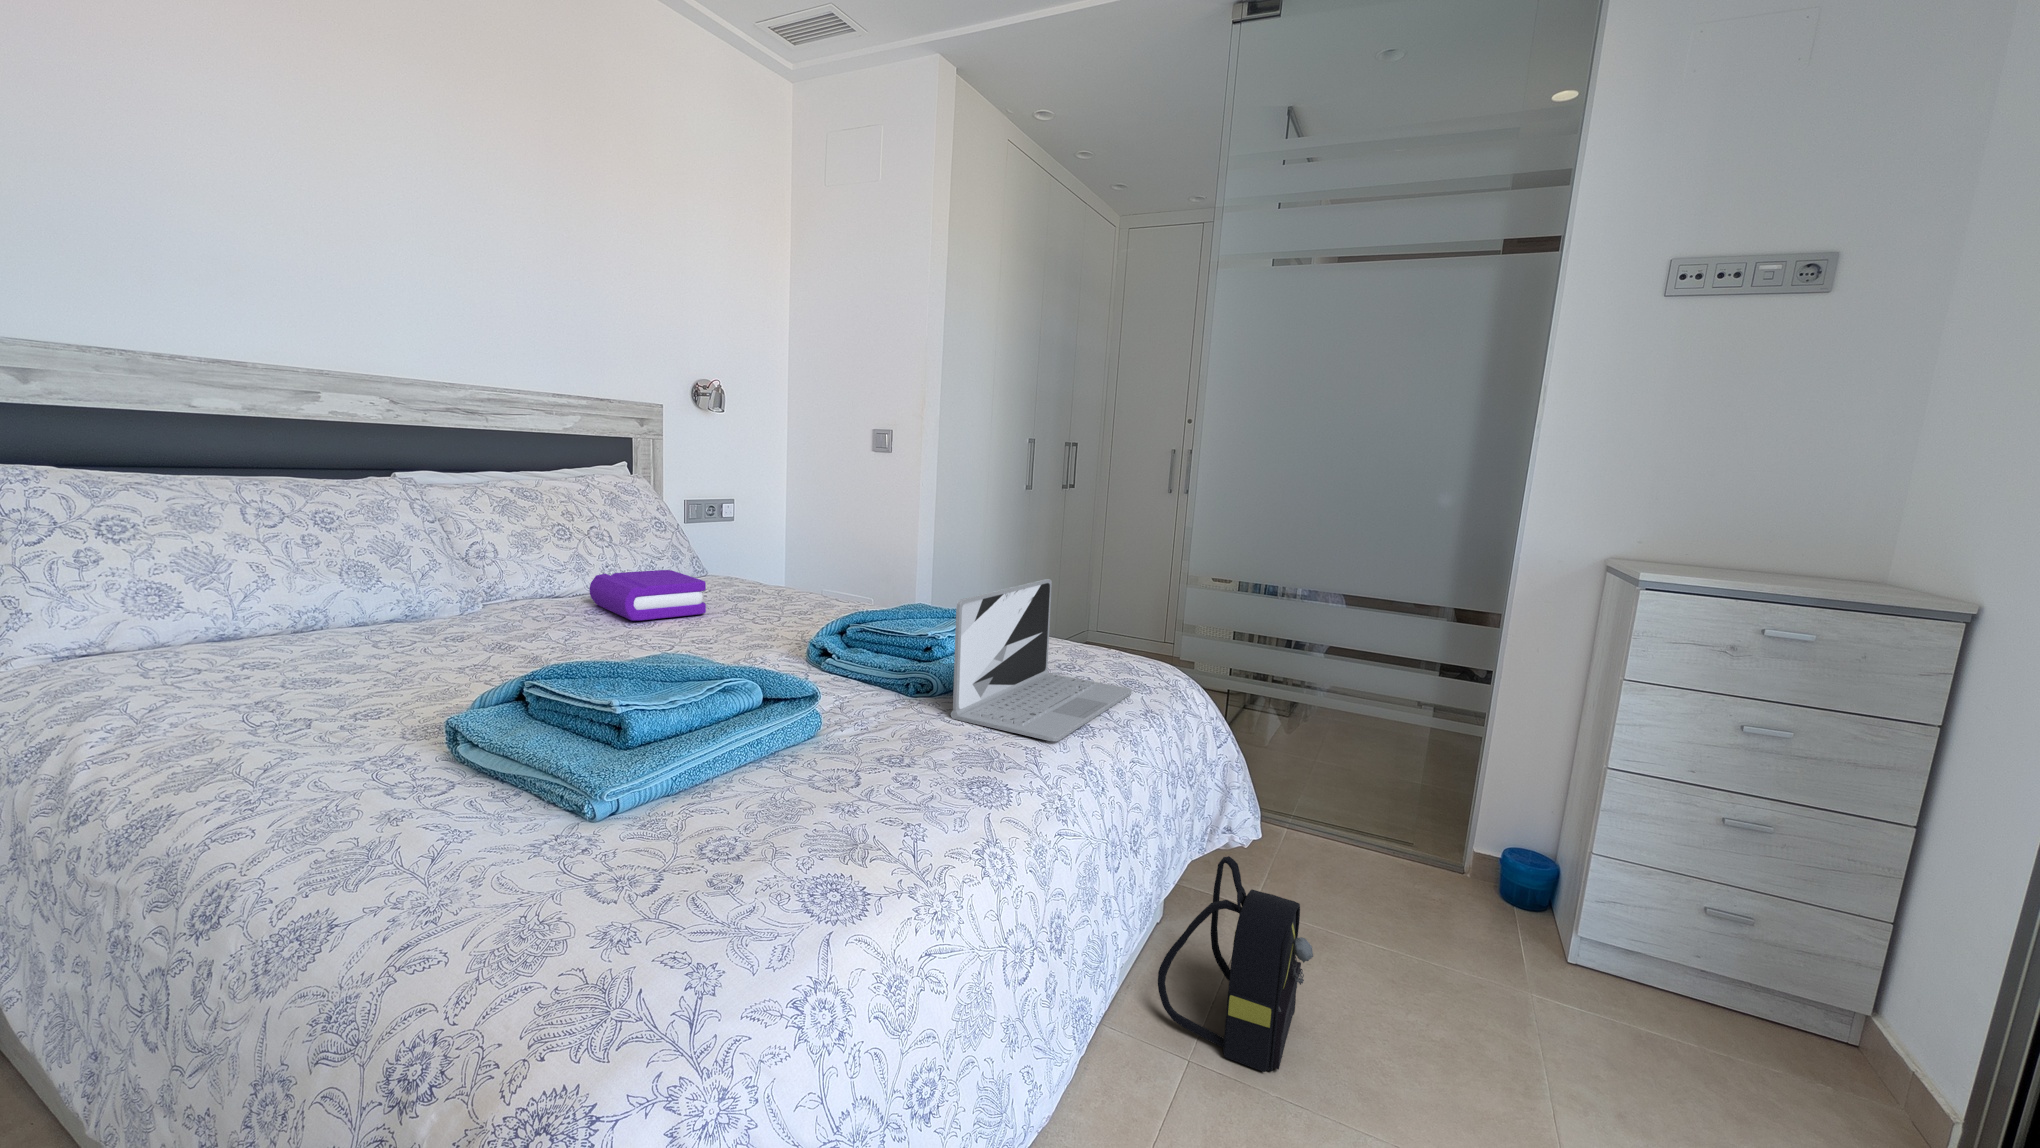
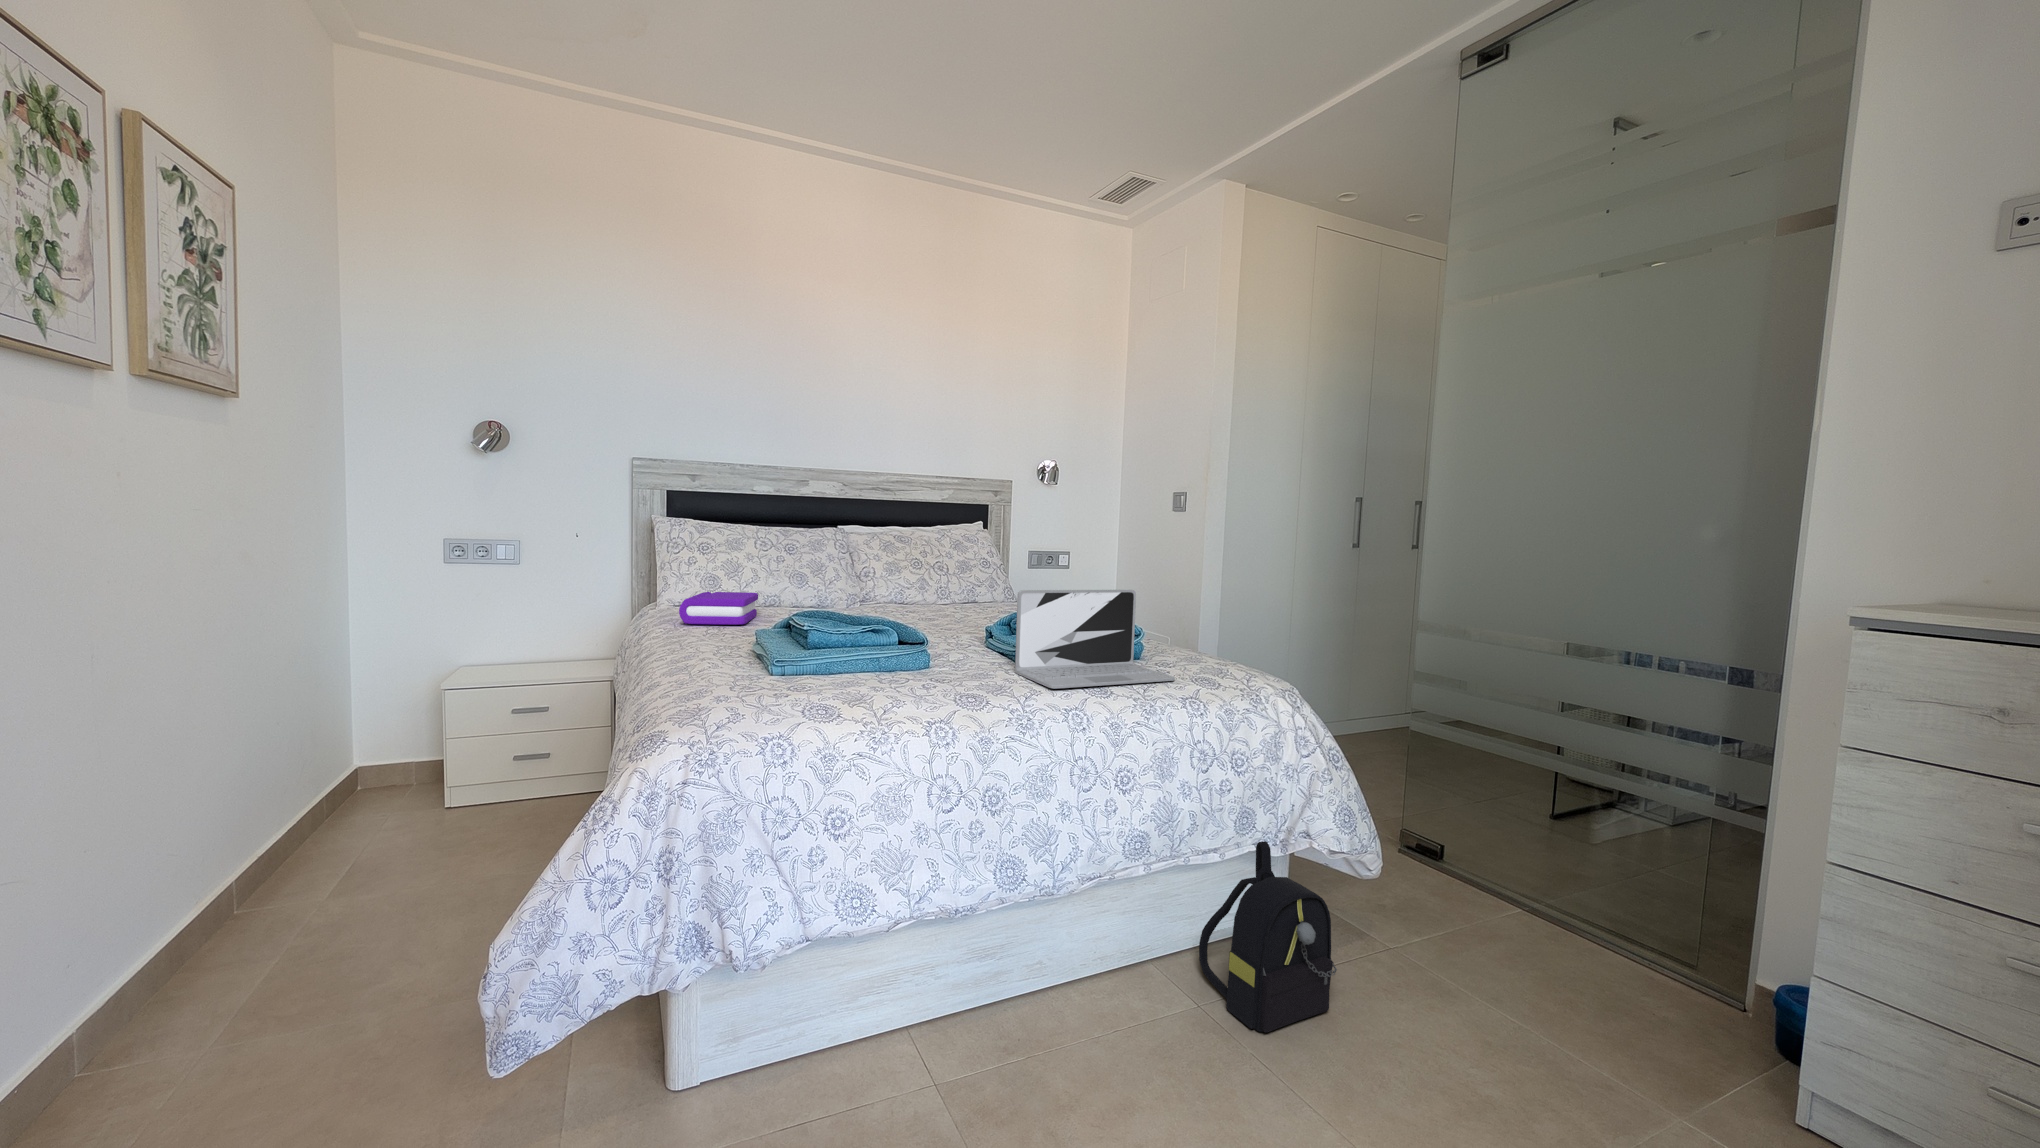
book: present [589,570,706,621] -> present [679,592,758,625]

